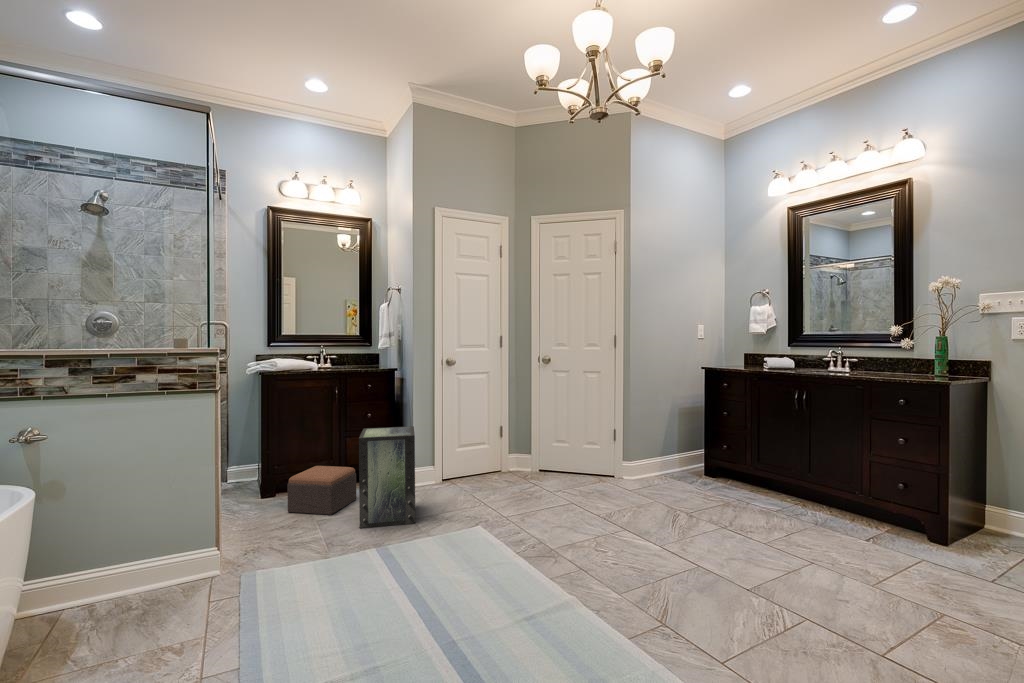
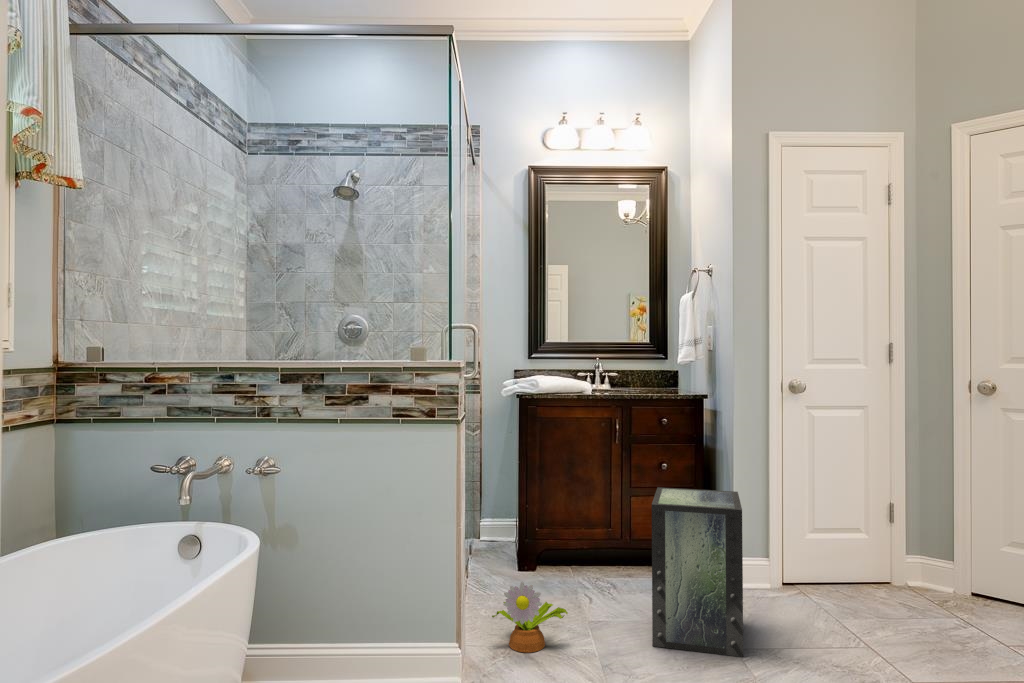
footstool: present [287,466,356,515] -> none [551,533,646,613]
decorative plant: none [242,500,301,549] -> present [492,582,568,653]

